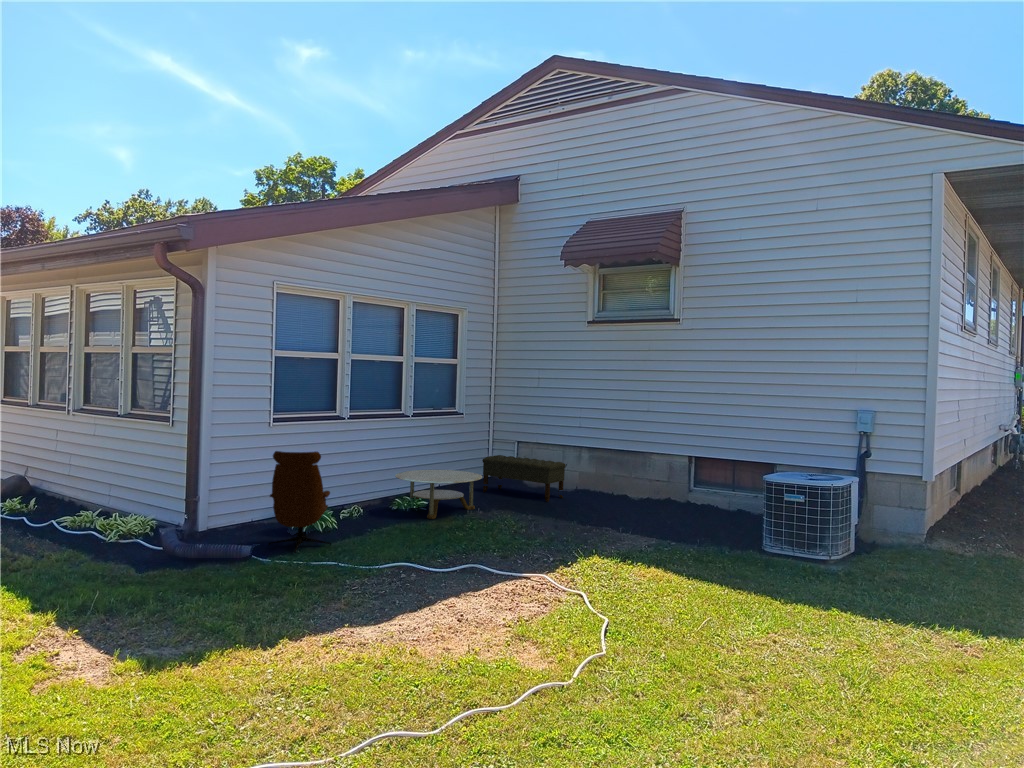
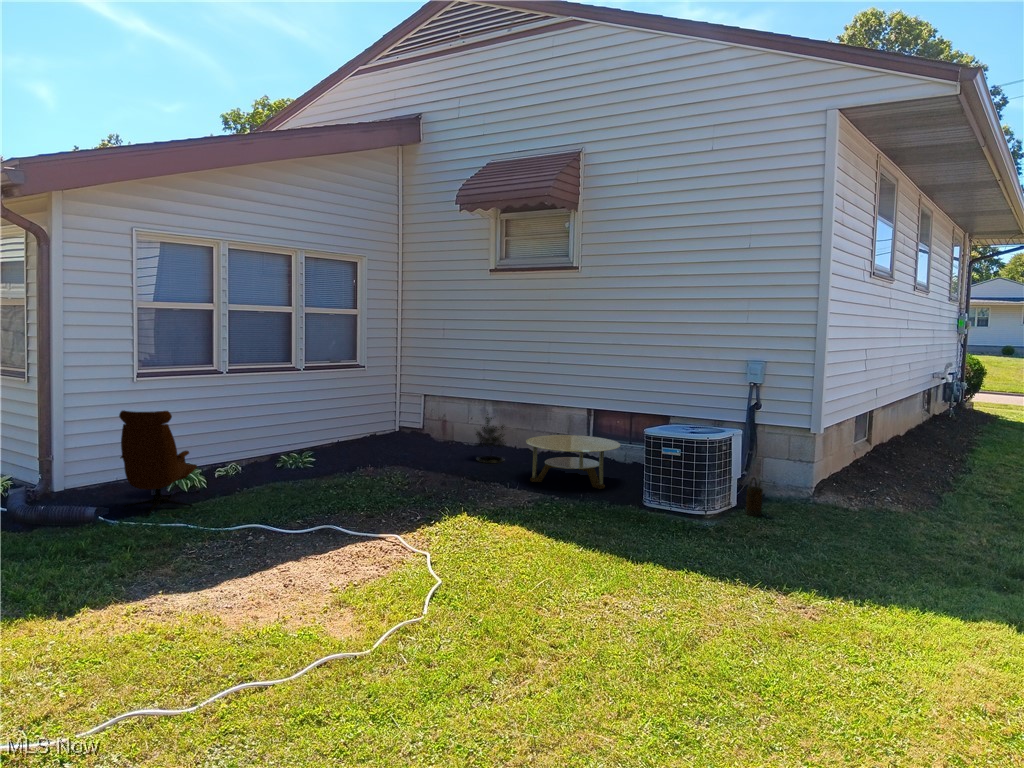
bench: present [482,455,566,502] -> none [384,409,468,457]
potted tree: none [575,456,608,508] -> present [476,414,506,463]
round table: present [395,470,482,519] -> present [526,435,621,489]
watering can: none [867,522,885,561] -> present [746,477,763,516]

